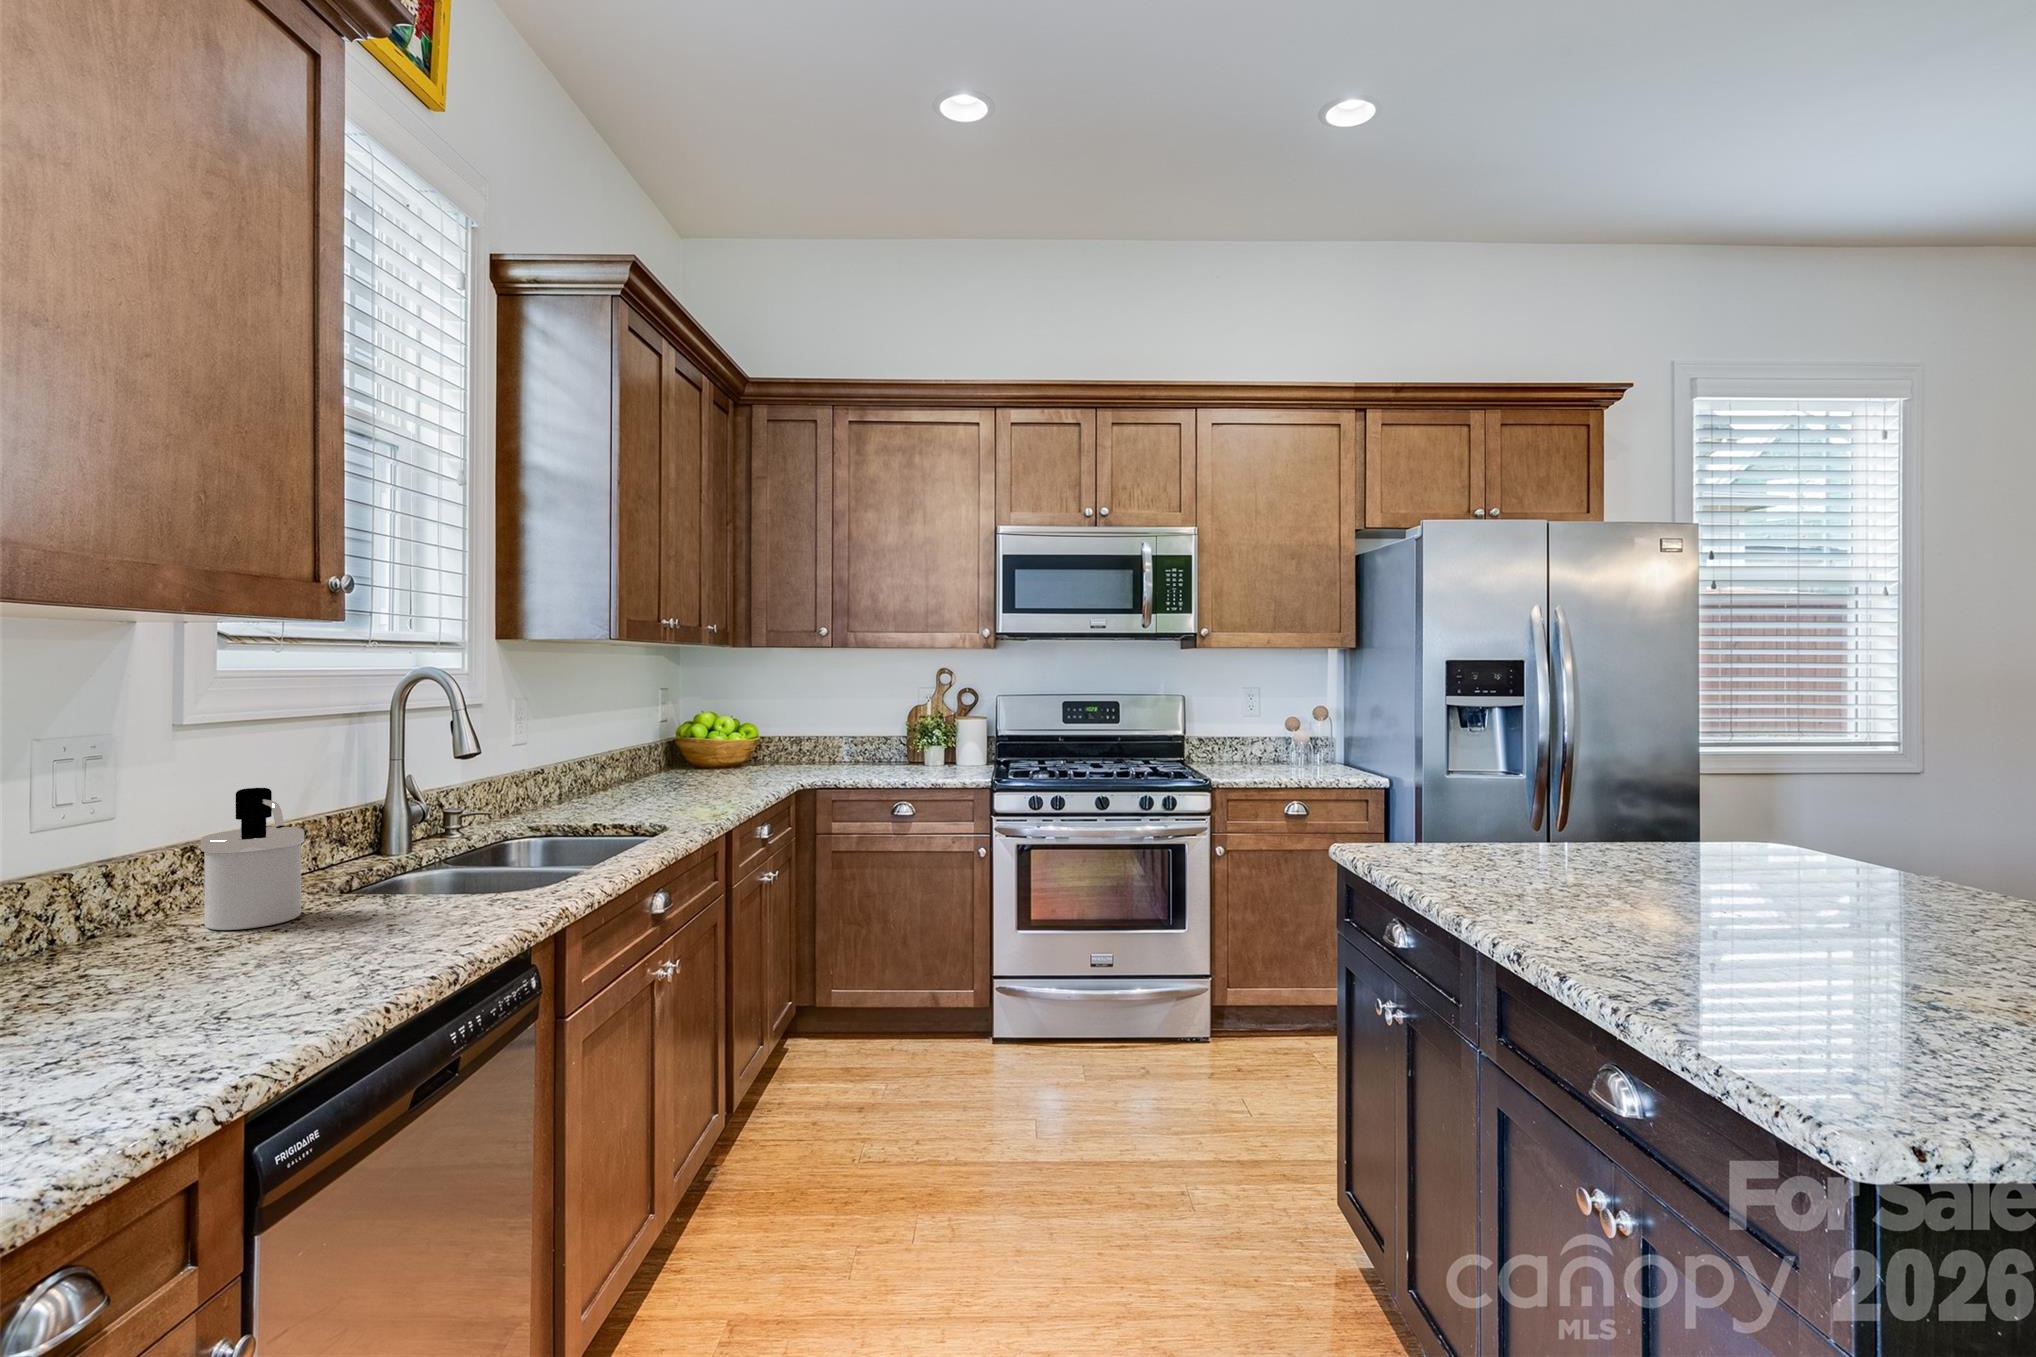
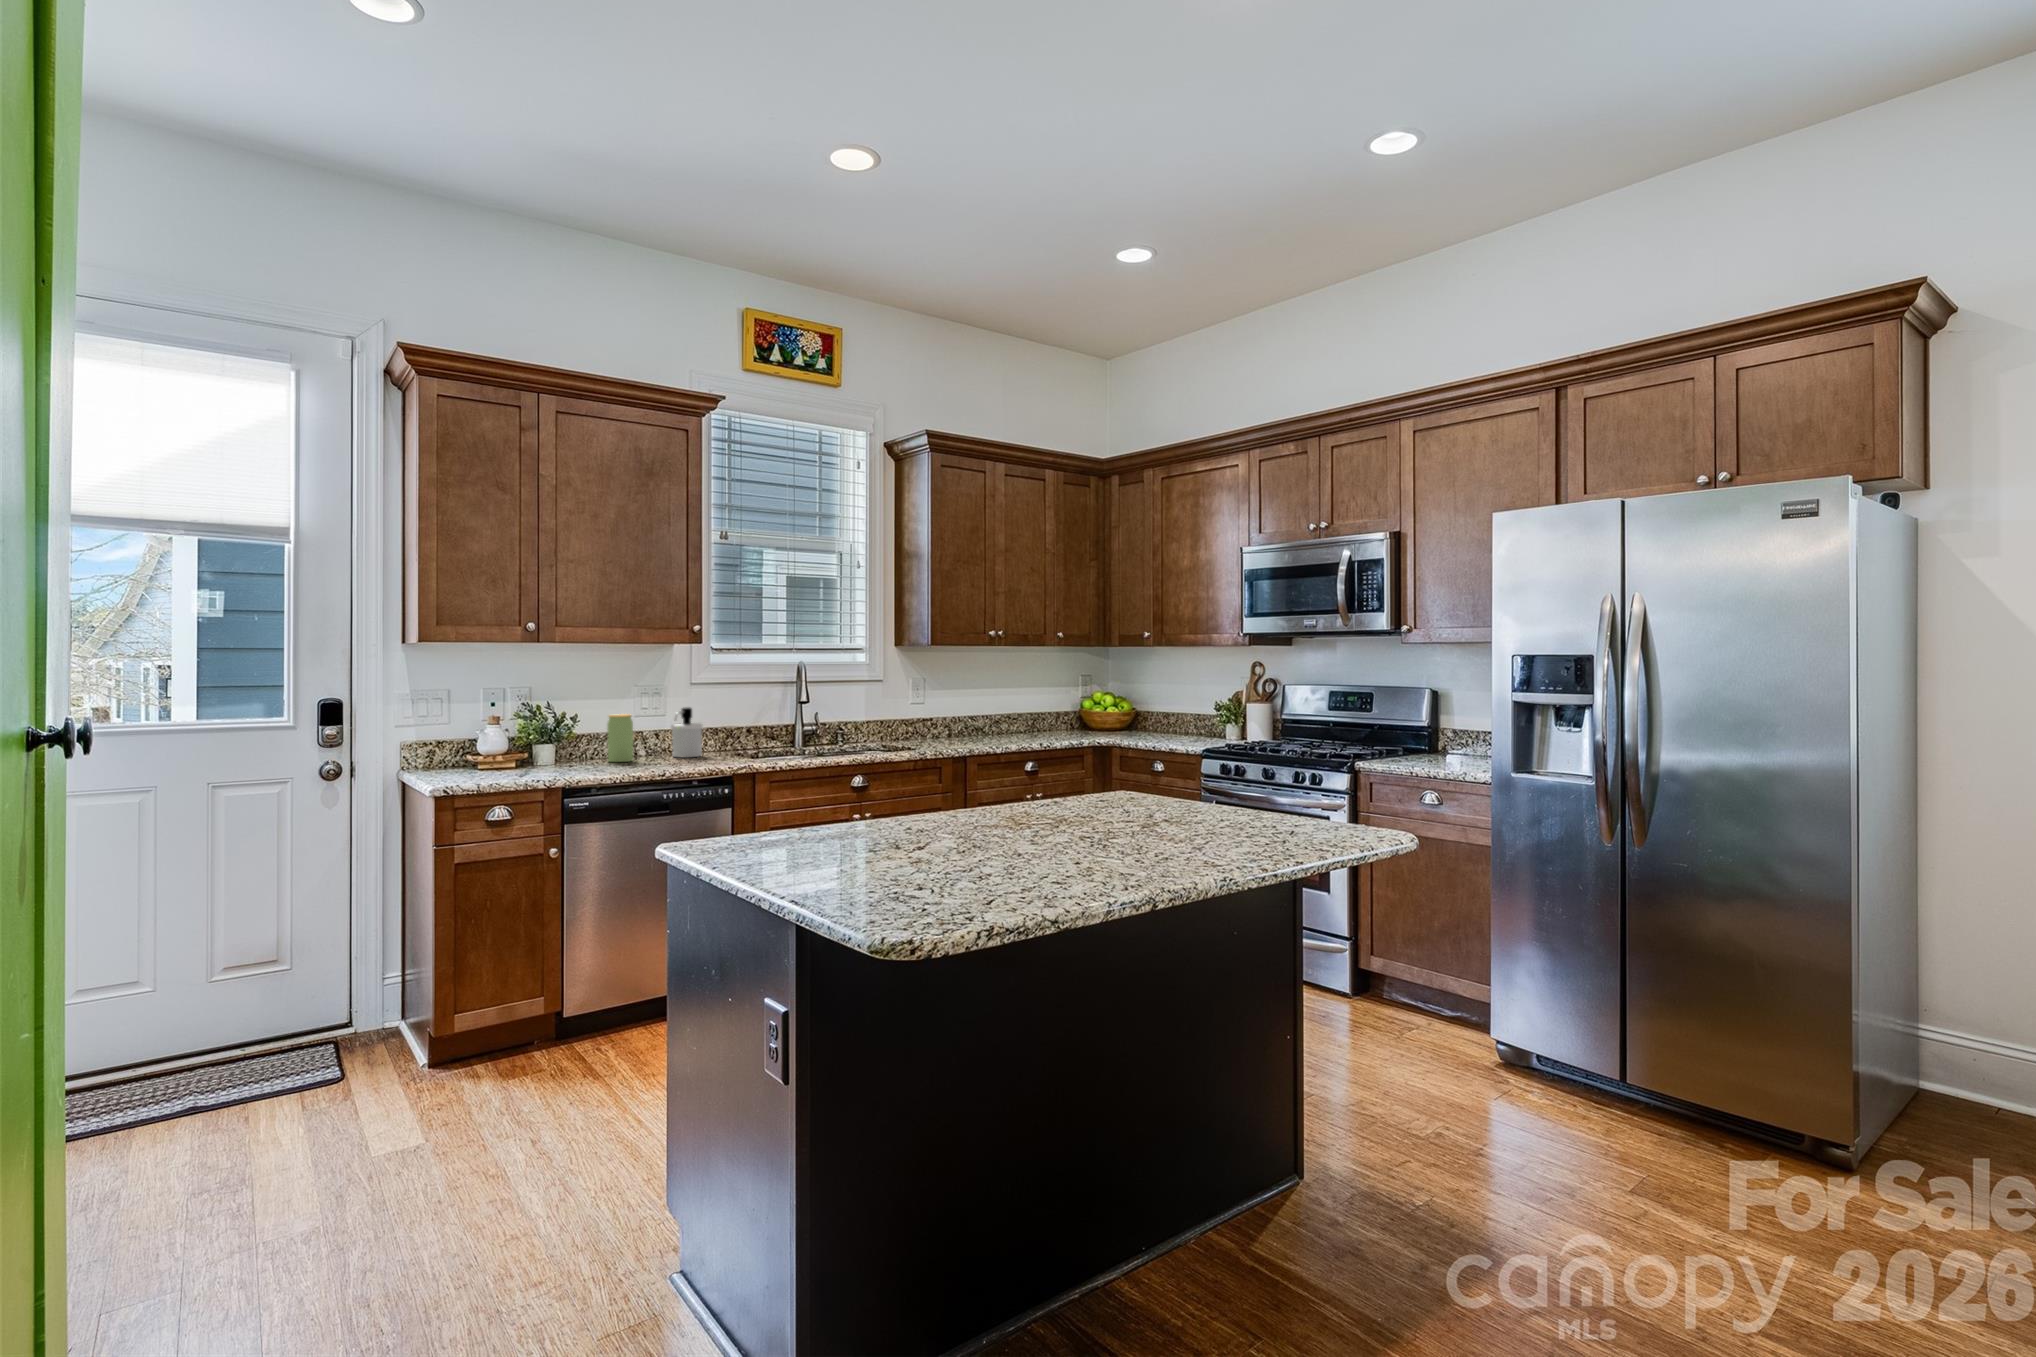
jar: none [73,827,178,992] -> present [607,714,633,762]

